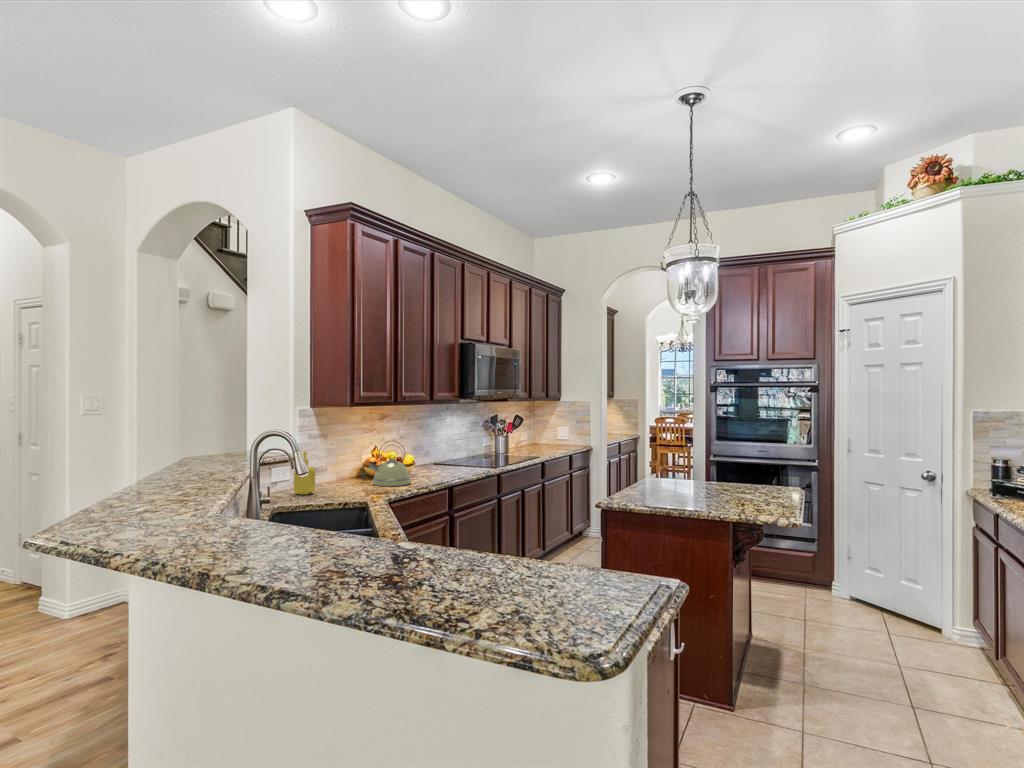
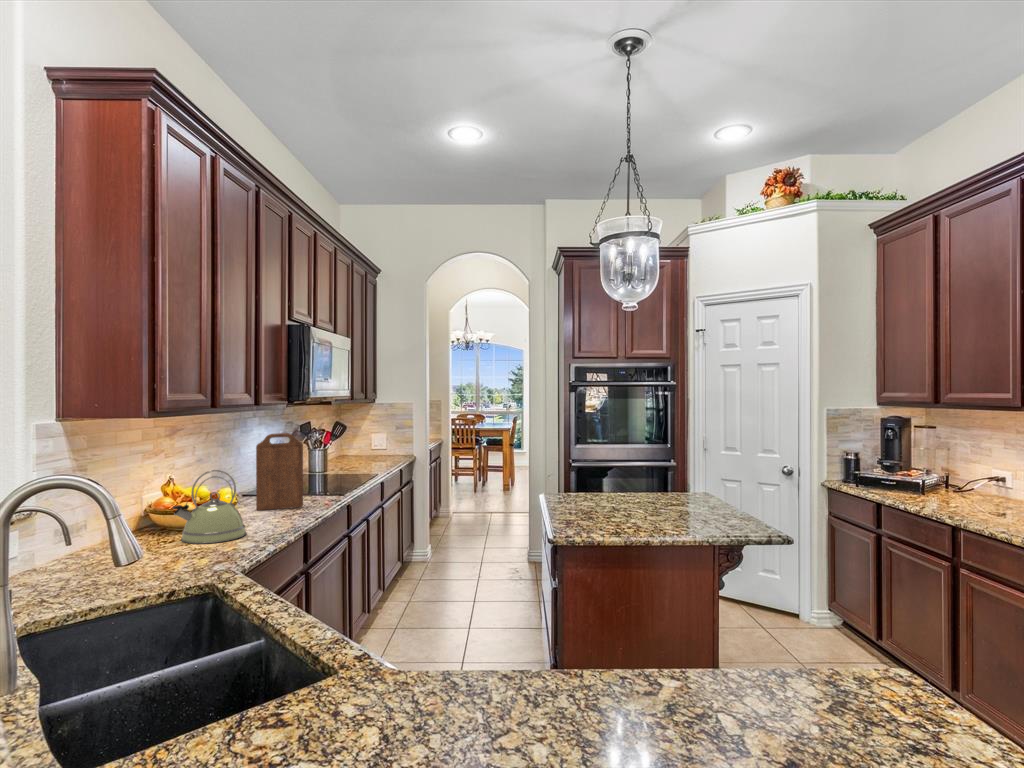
cutting board: none [432,420,463,473] -> present [256,433,303,510]
soap dispenser: present [294,452,315,495] -> none [46,501,91,580]

